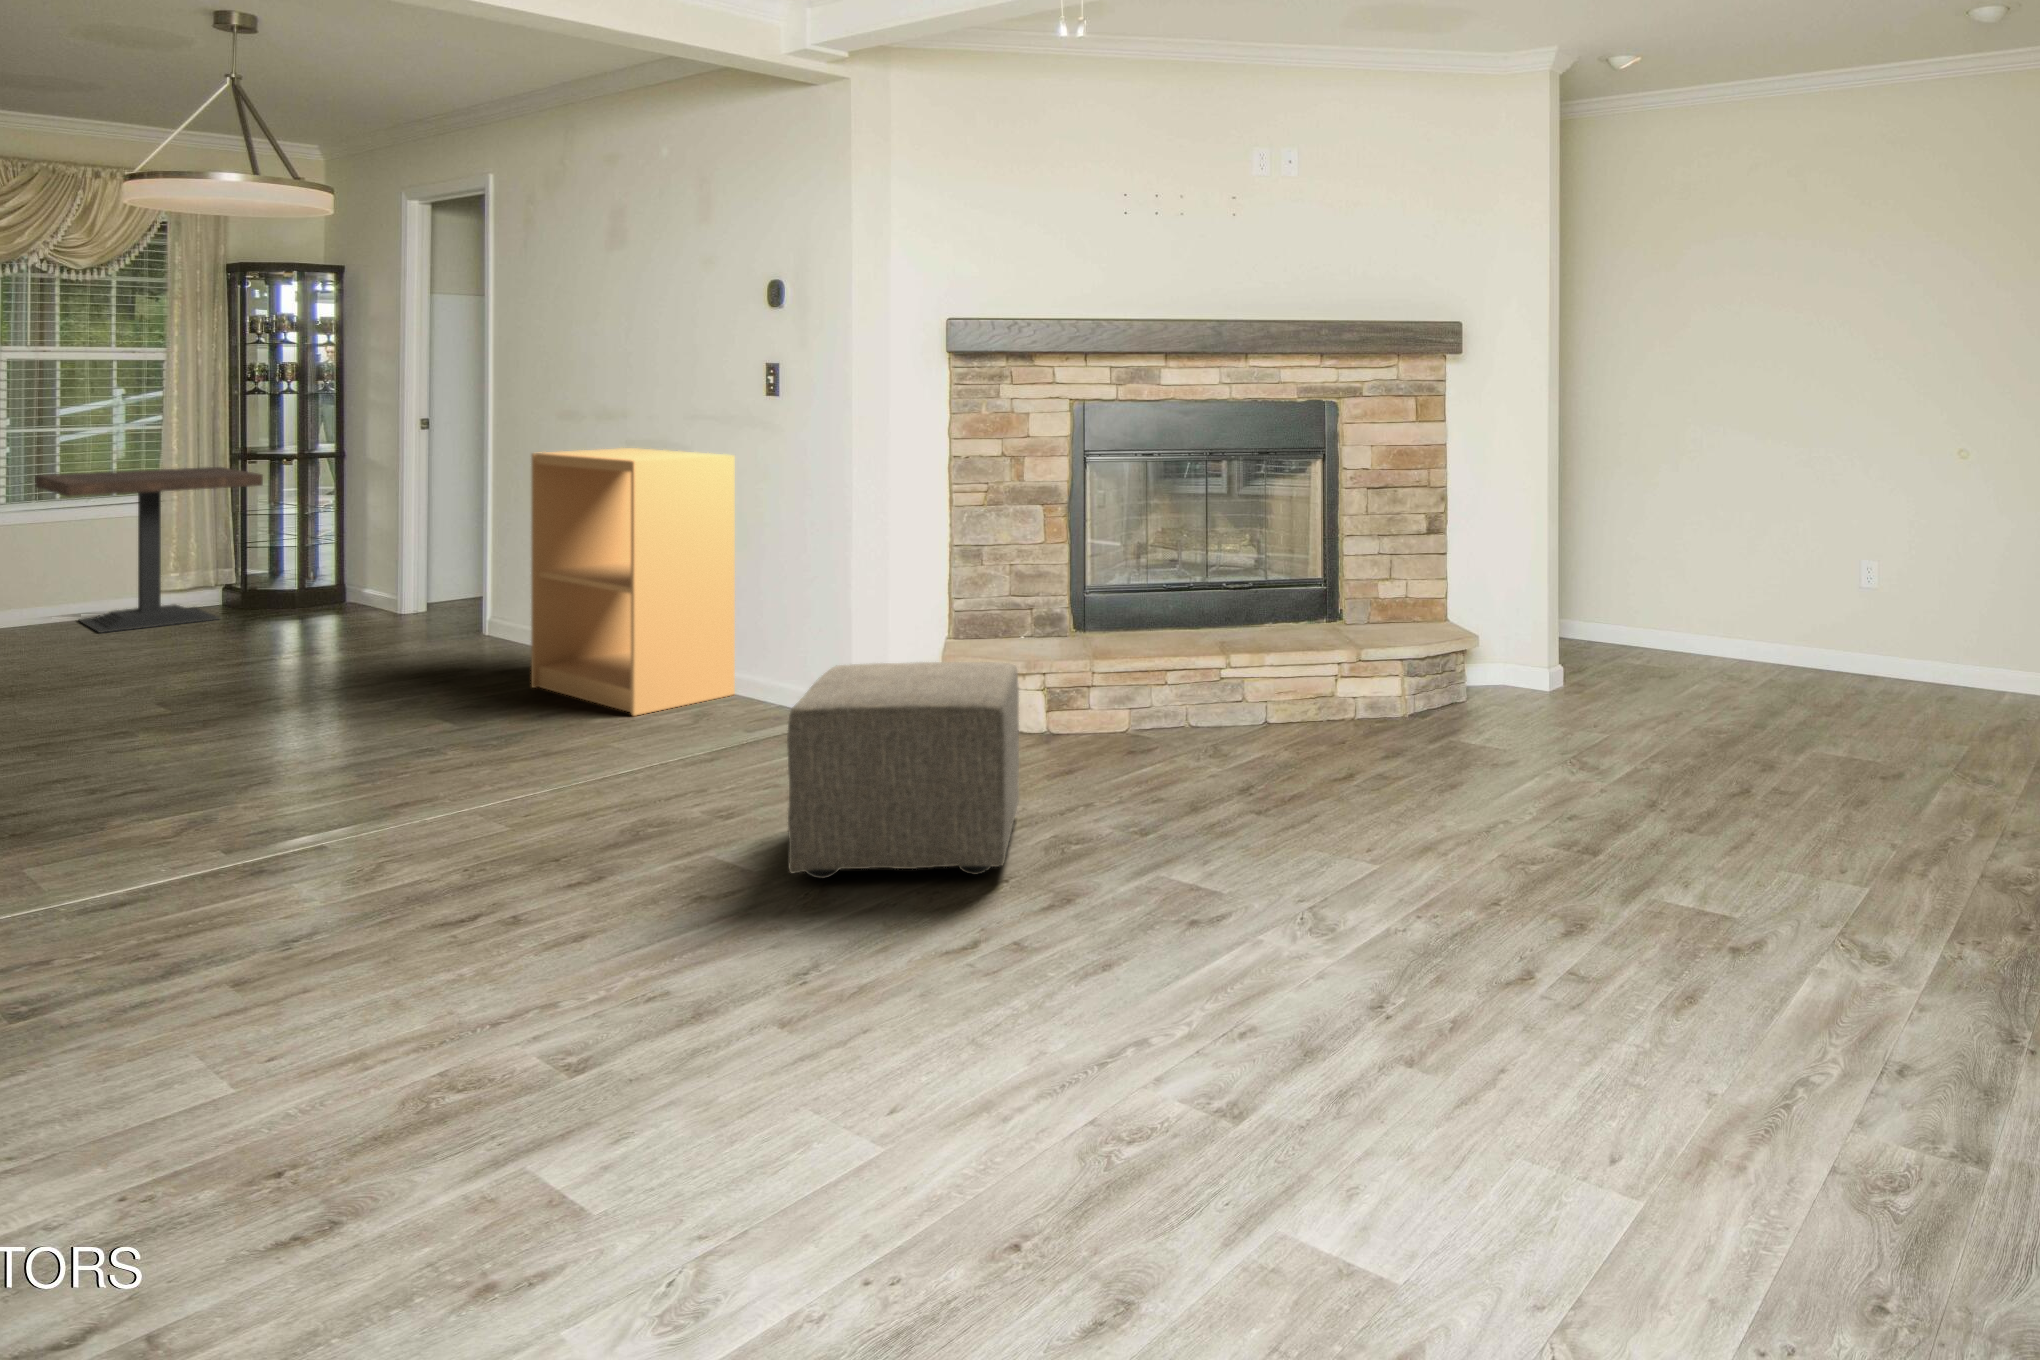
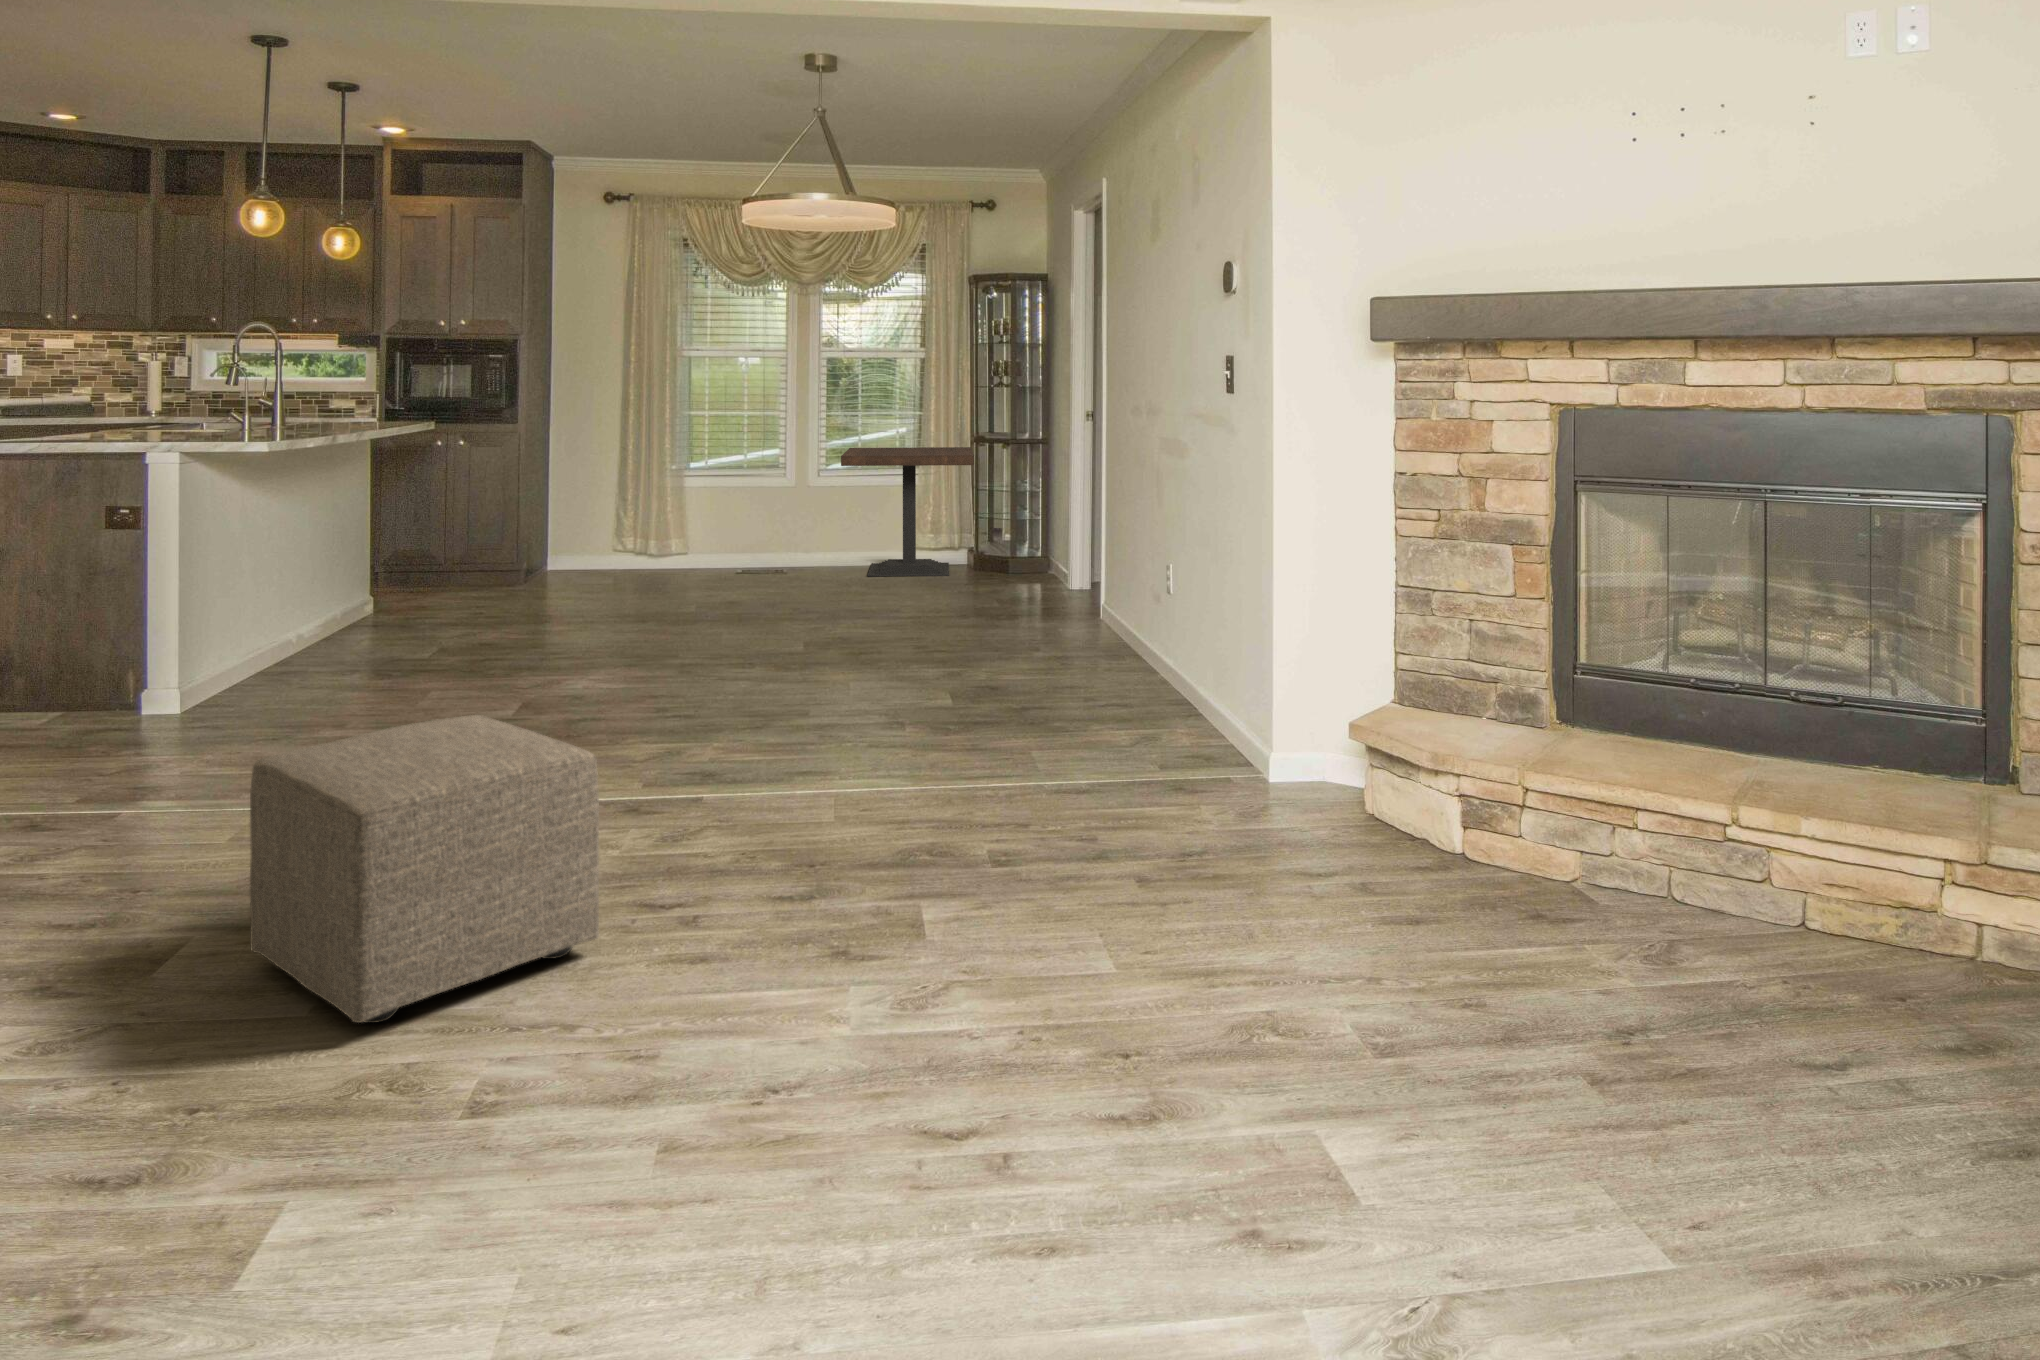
bookshelf: present [531,448,735,716] -> none [1054,446,1206,726]
ottoman: present [787,662,1019,879] -> present [250,715,599,1023]

